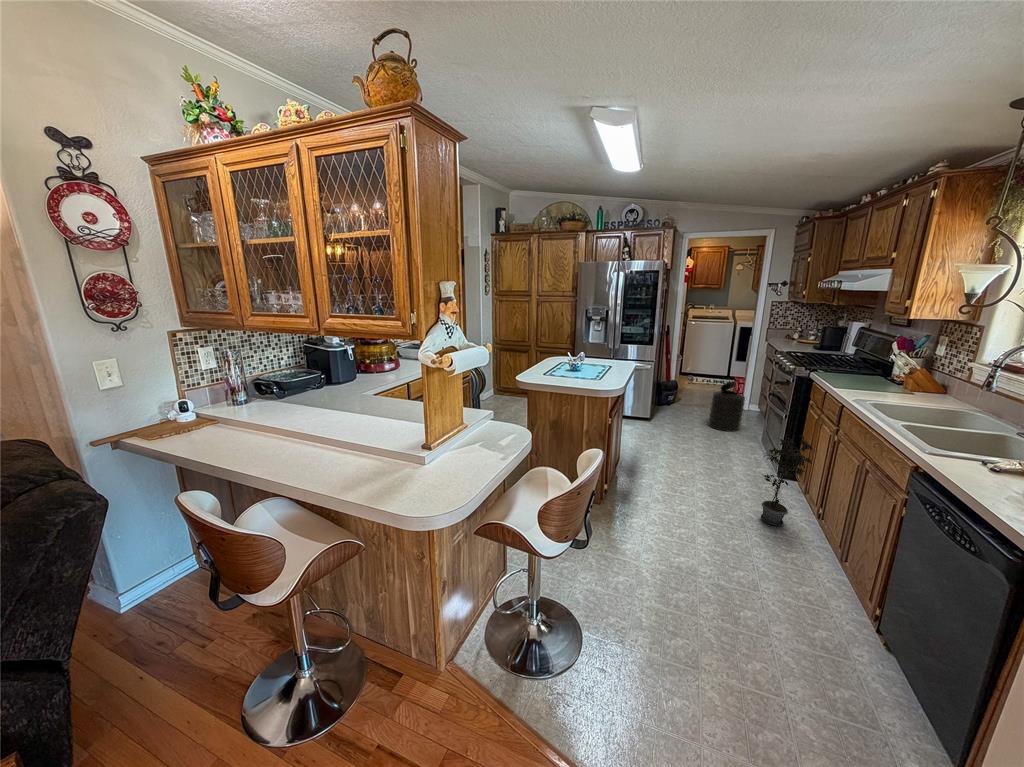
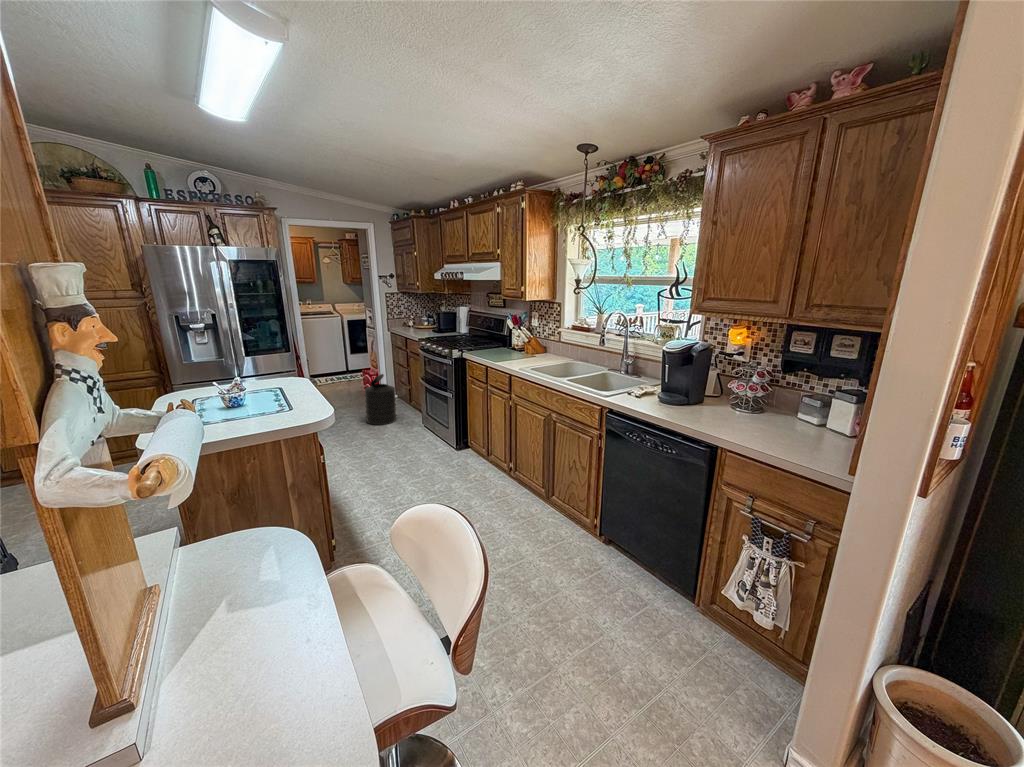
potted plant: present [761,435,812,526] -> none [467,408,508,495]

